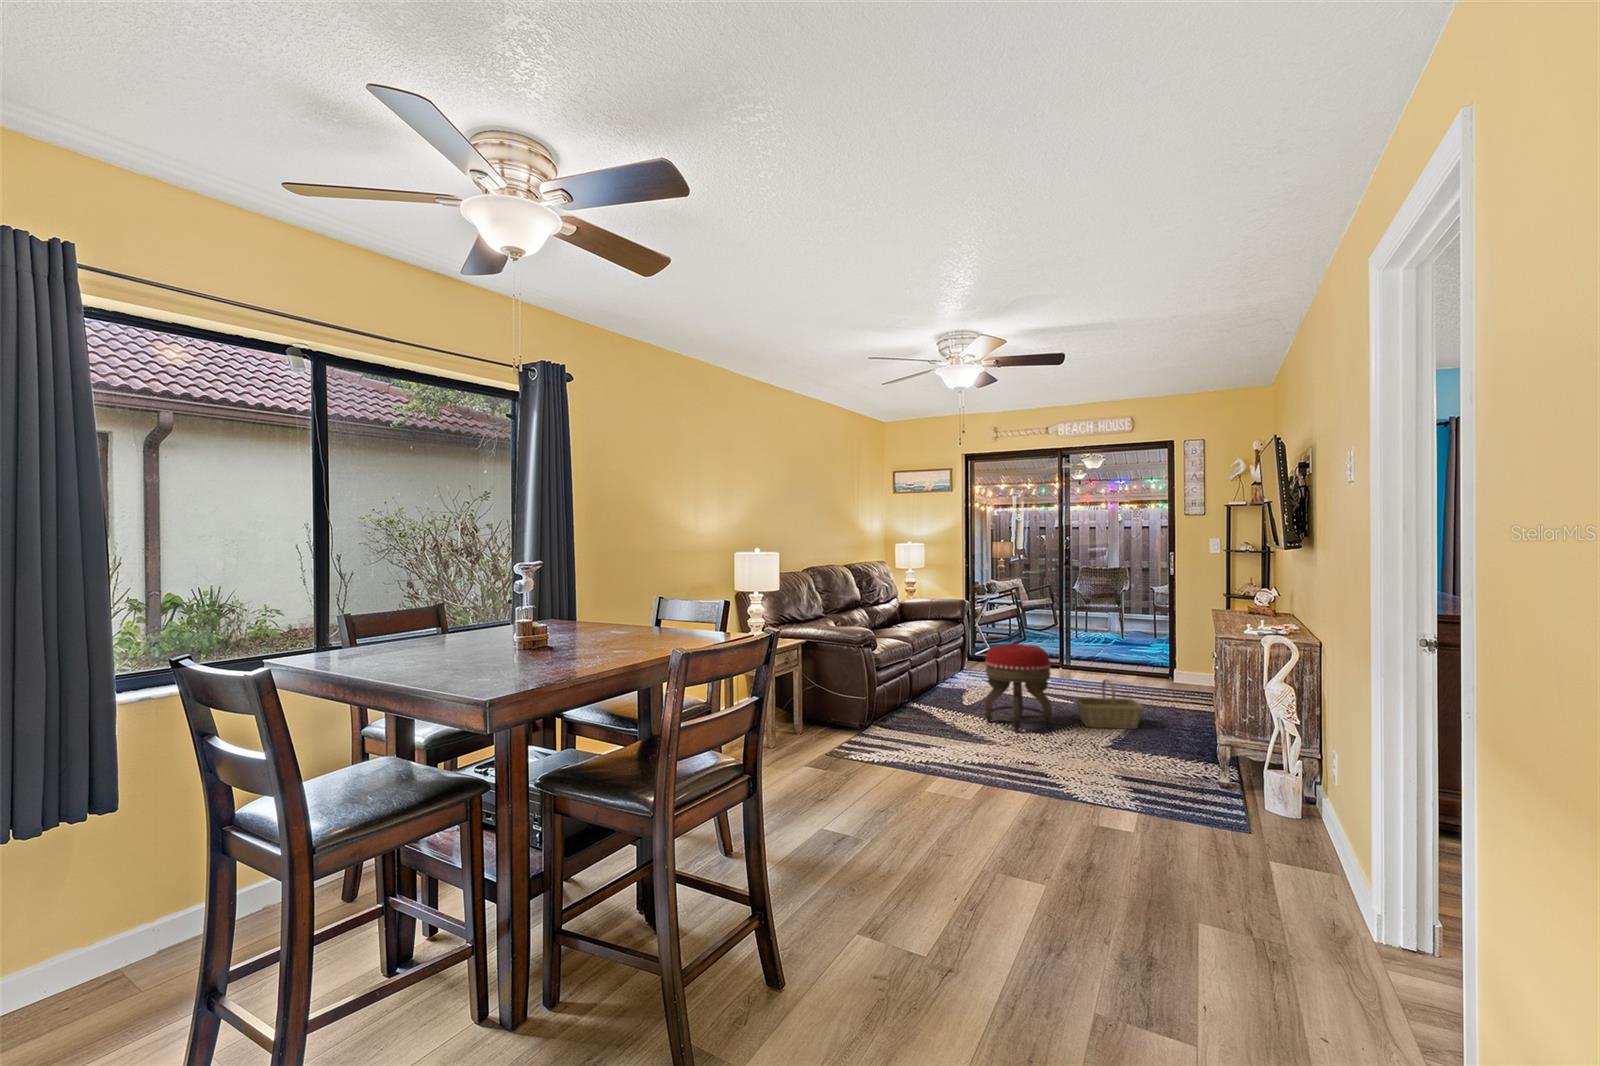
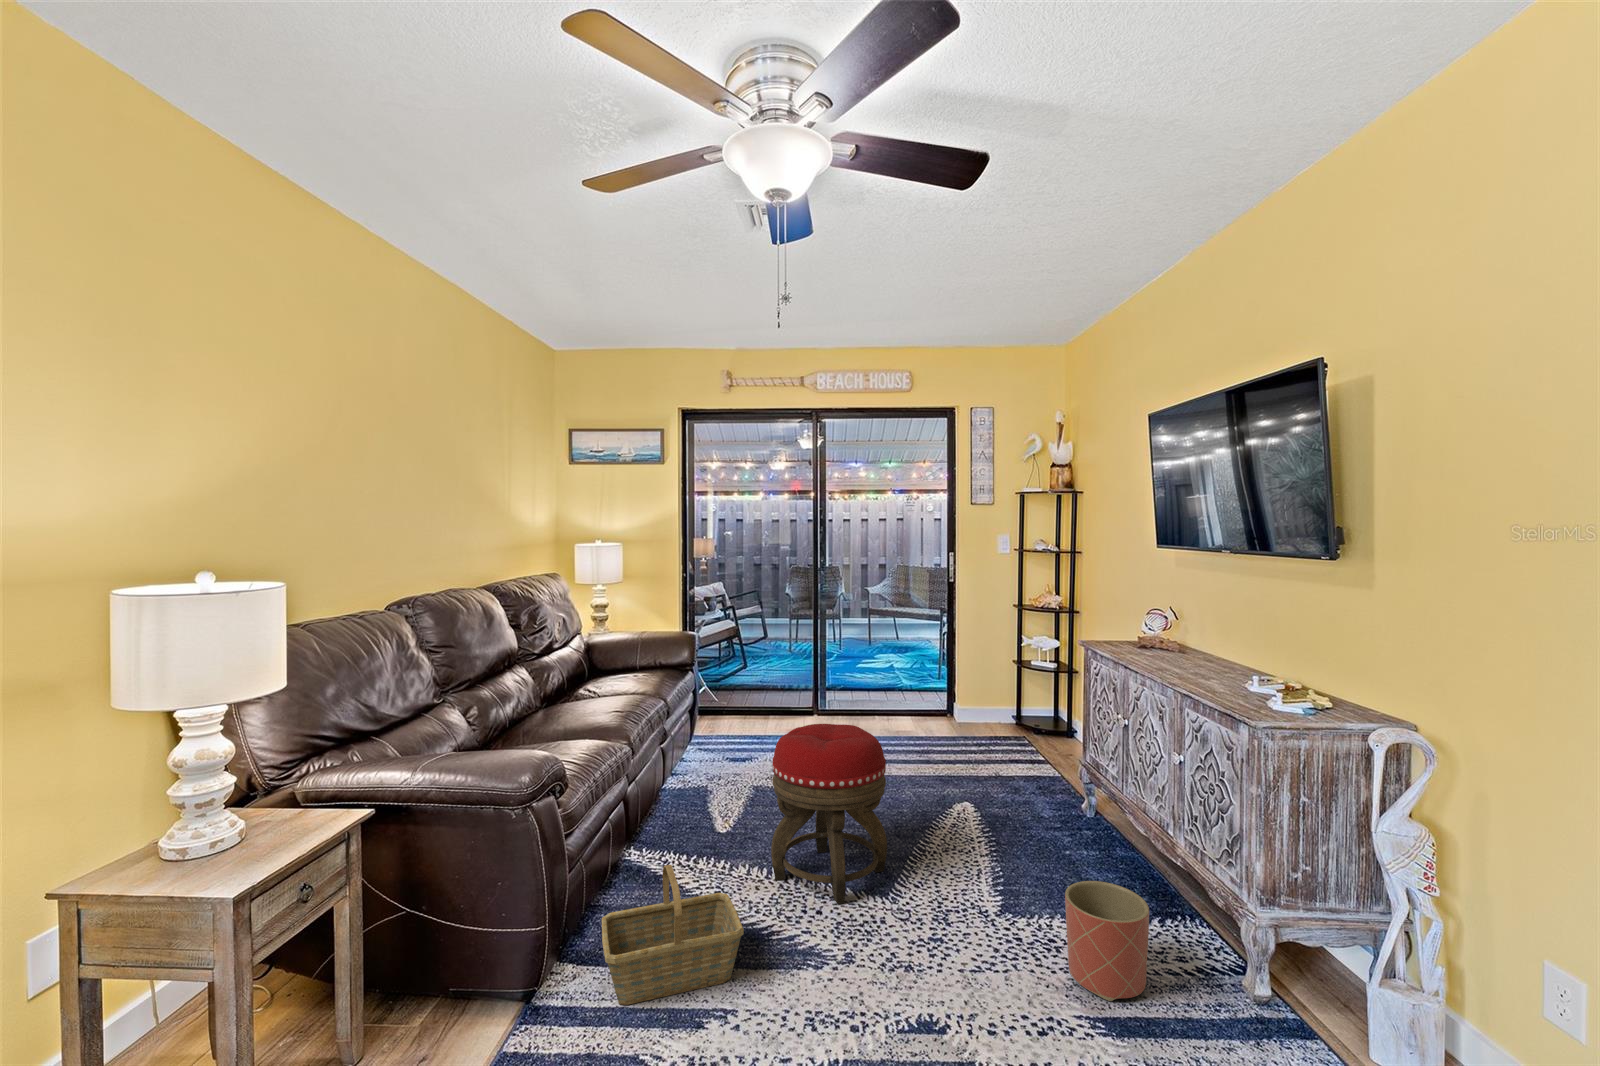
basket: present [1075,680,1143,729] -> present [602,865,744,1005]
planter: none [1119,722,1164,773] -> present [1065,881,1149,1001]

